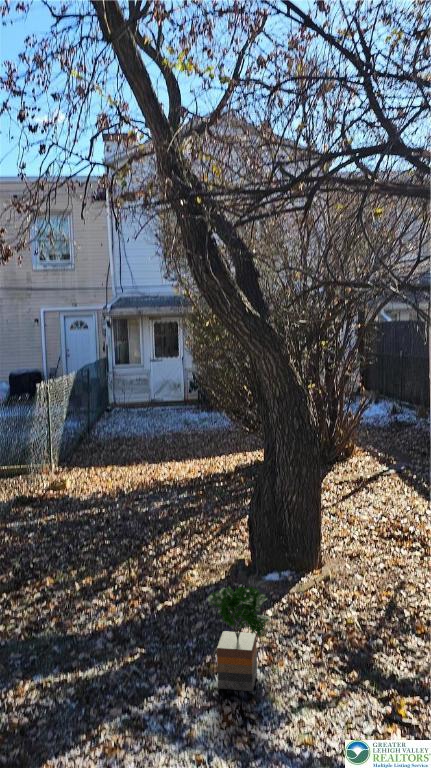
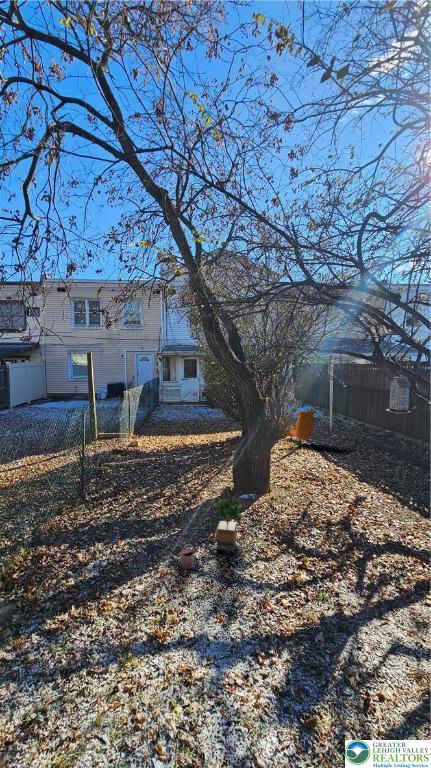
lounge chair: none [344,406,403,480] -> present [285,411,315,449]
watering can: none [137,677,172,734] -> present [178,542,194,569]

